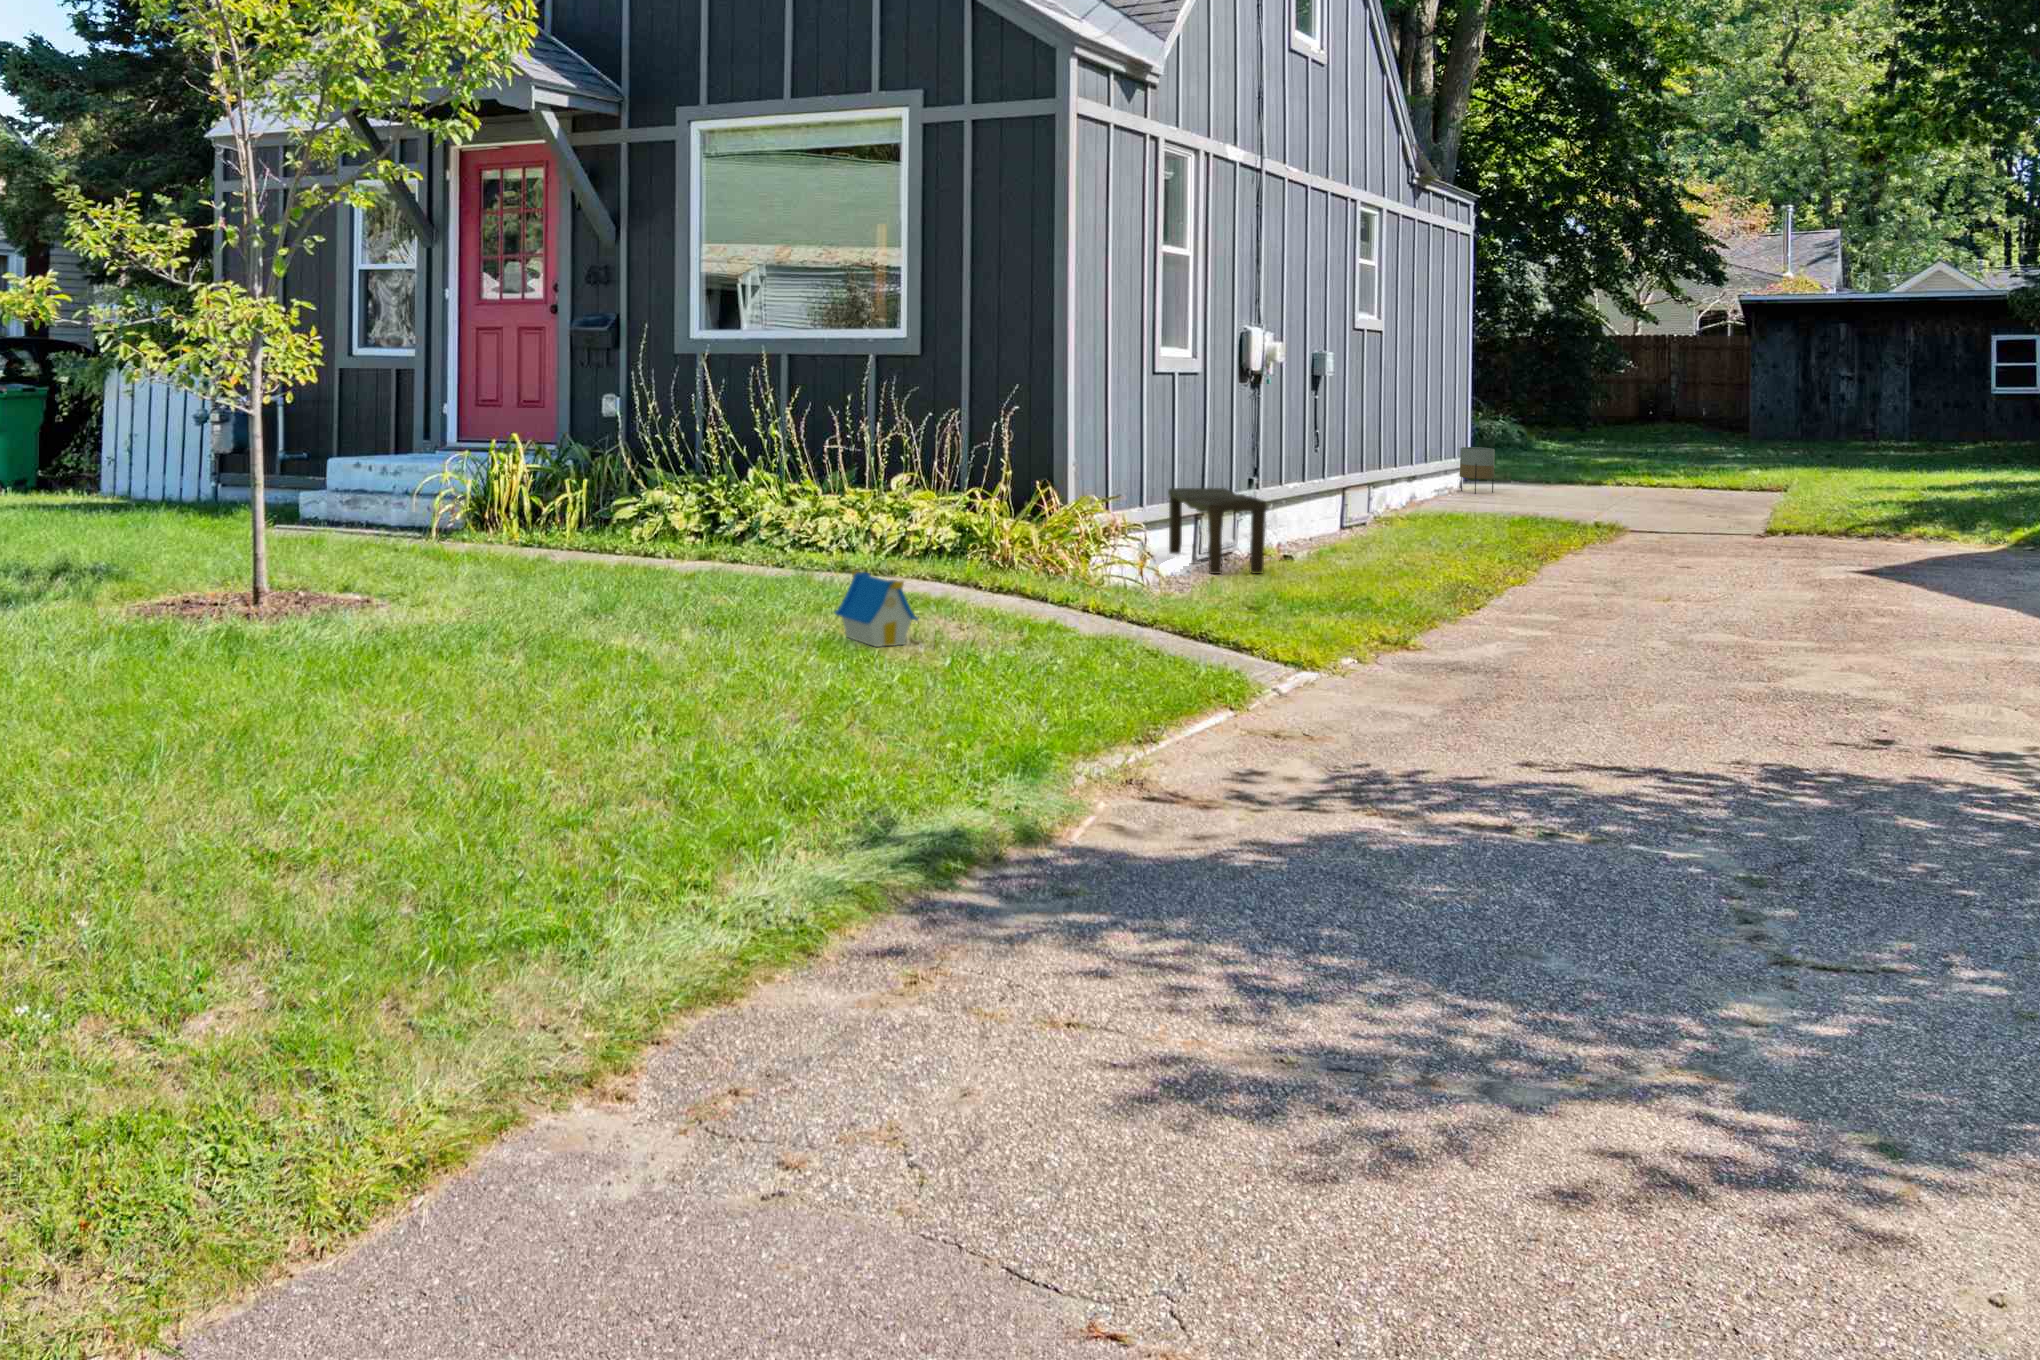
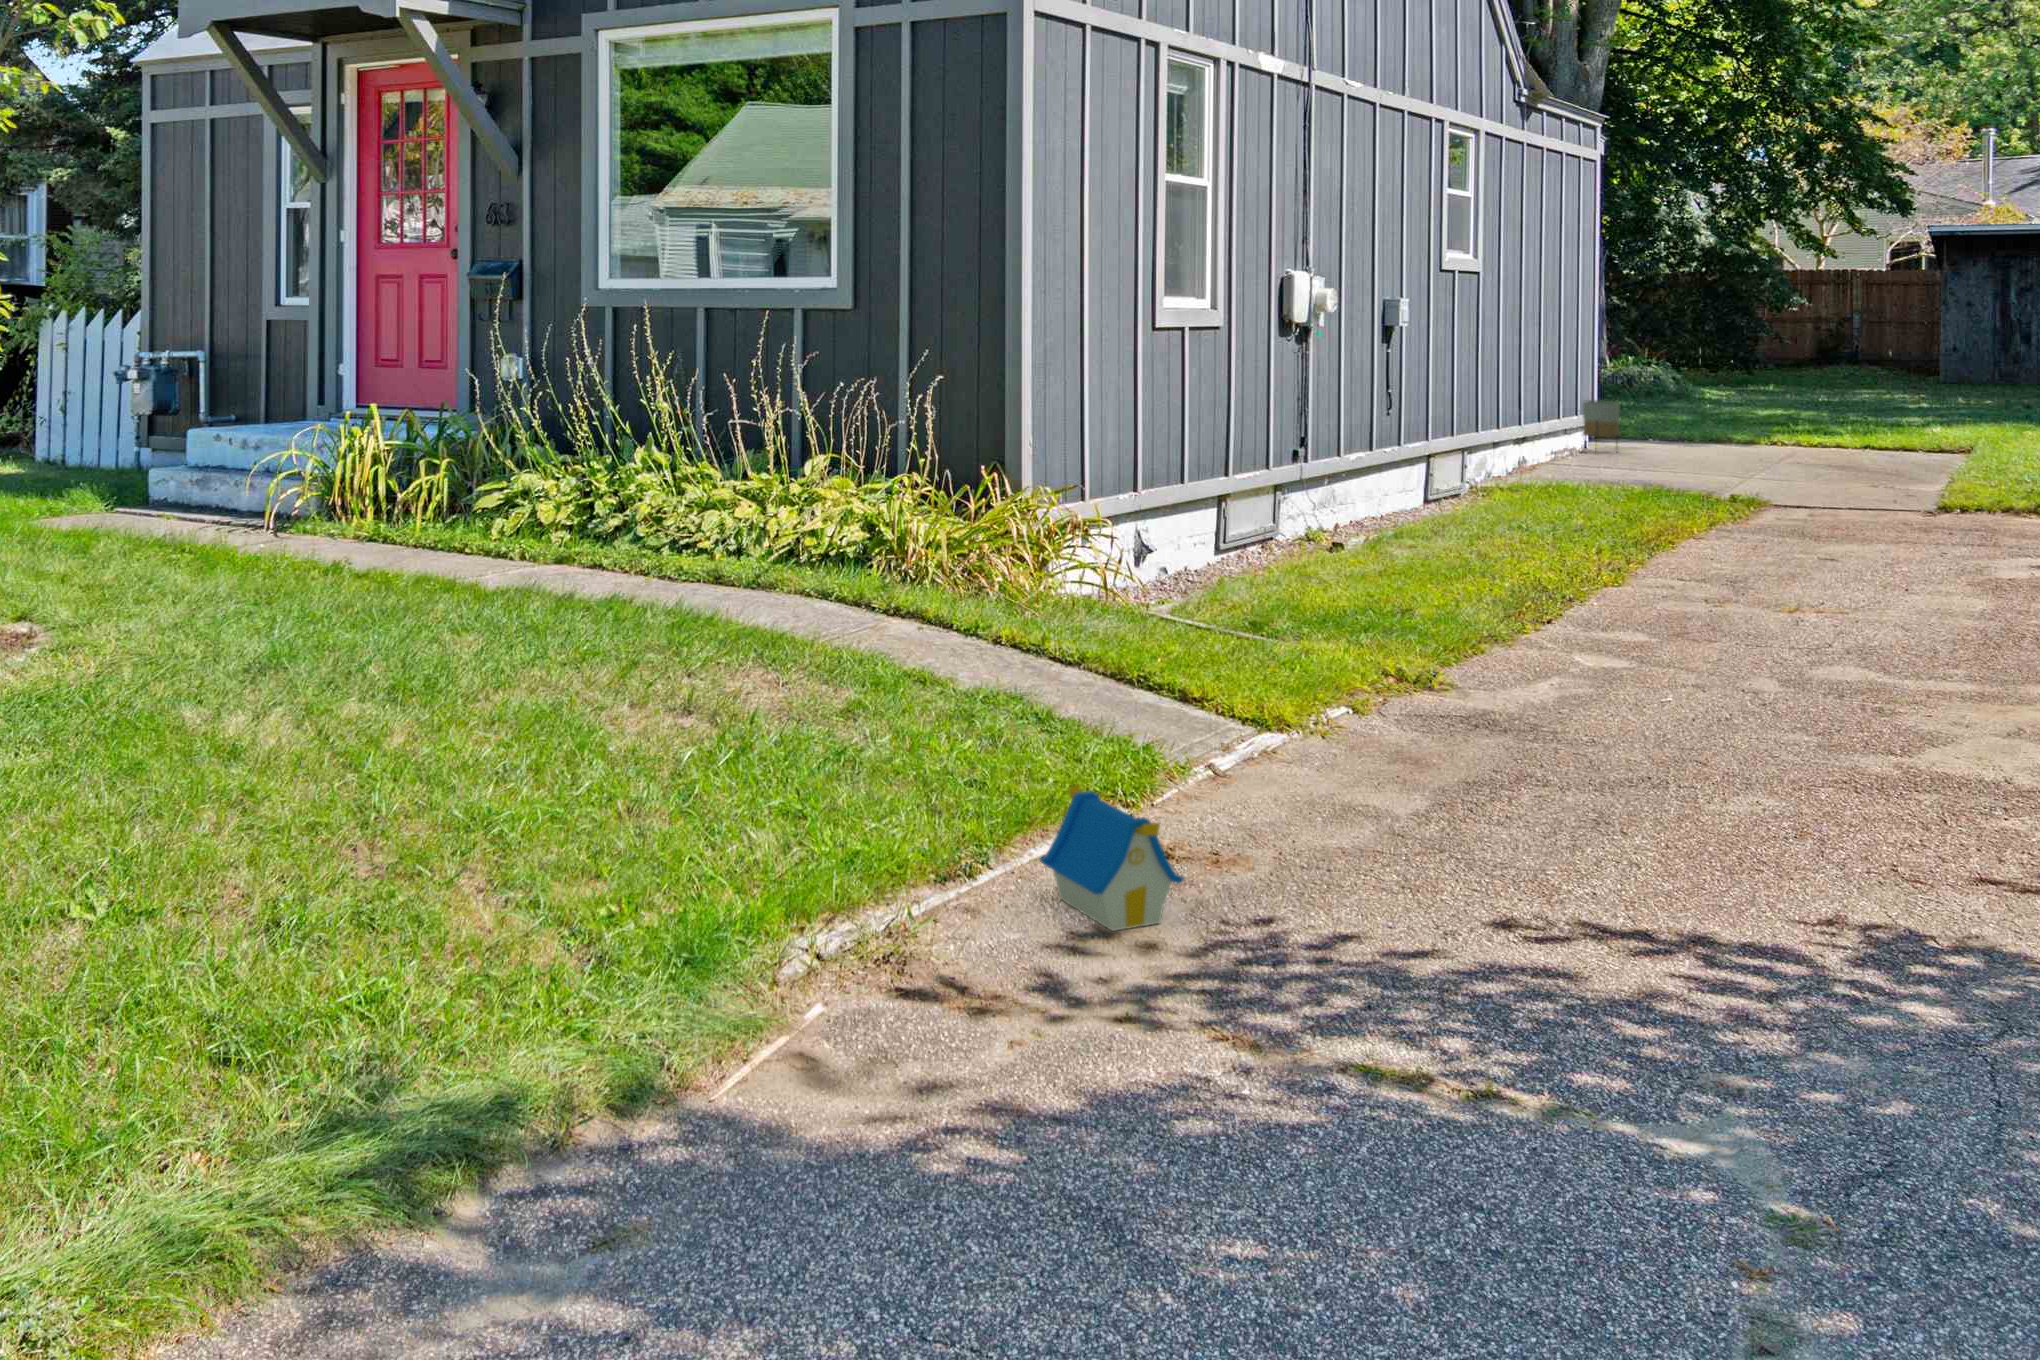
bench: present [1168,488,1267,574] -> none [1168,470,1279,581]
toy house: present [835,570,918,647] -> present [1040,786,1183,931]

